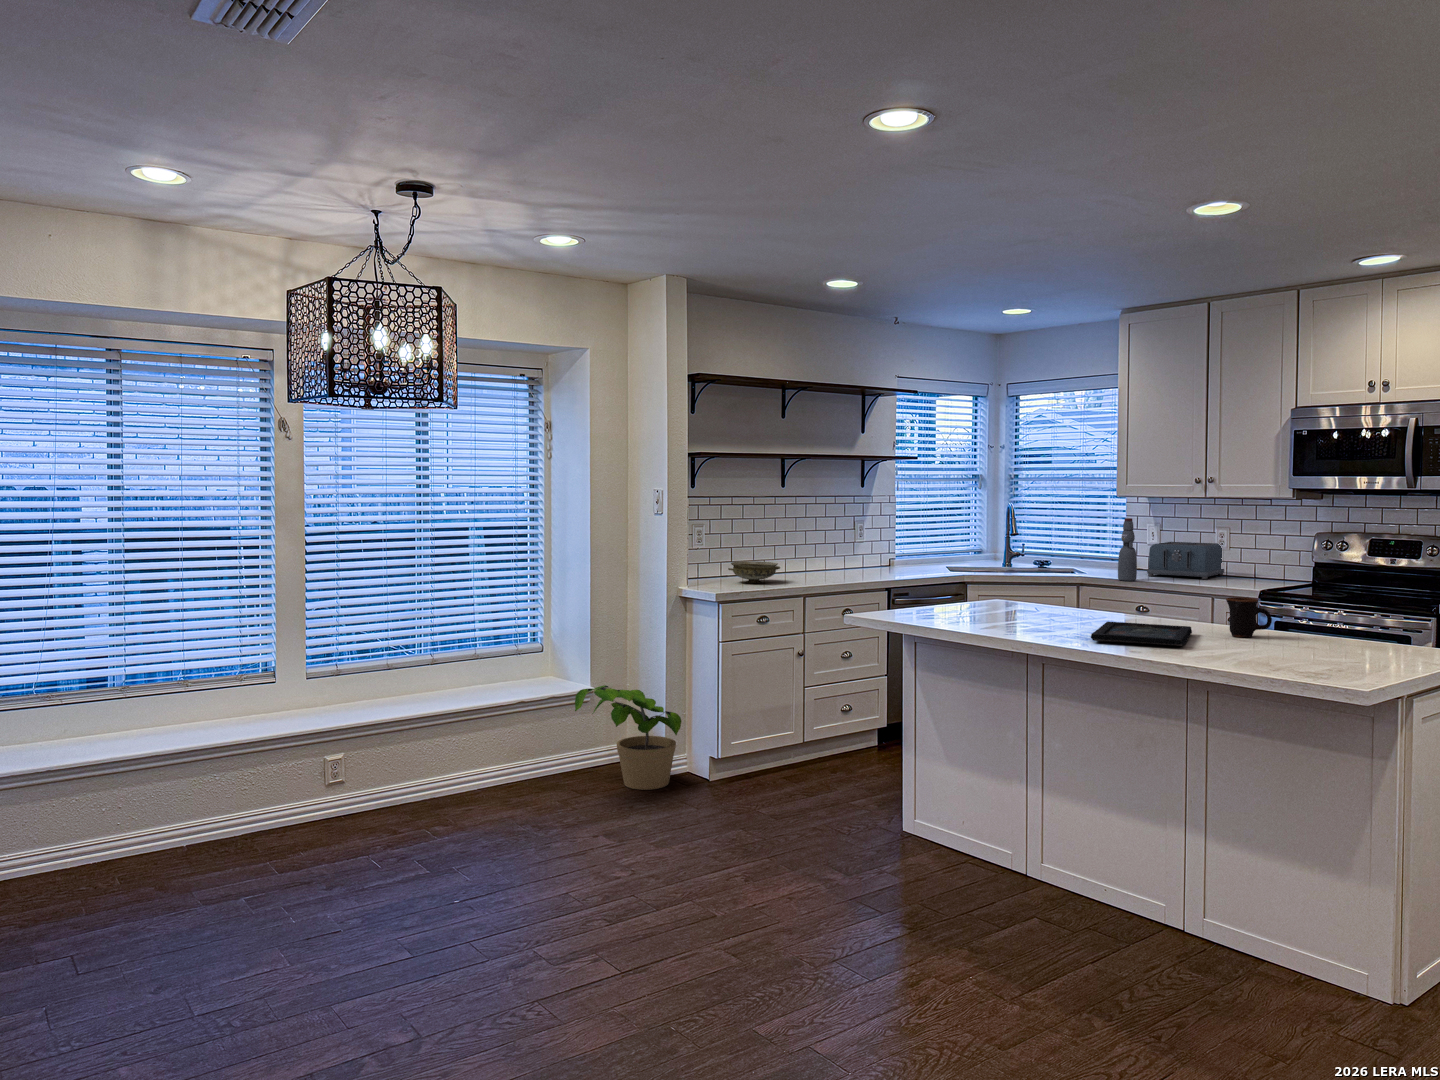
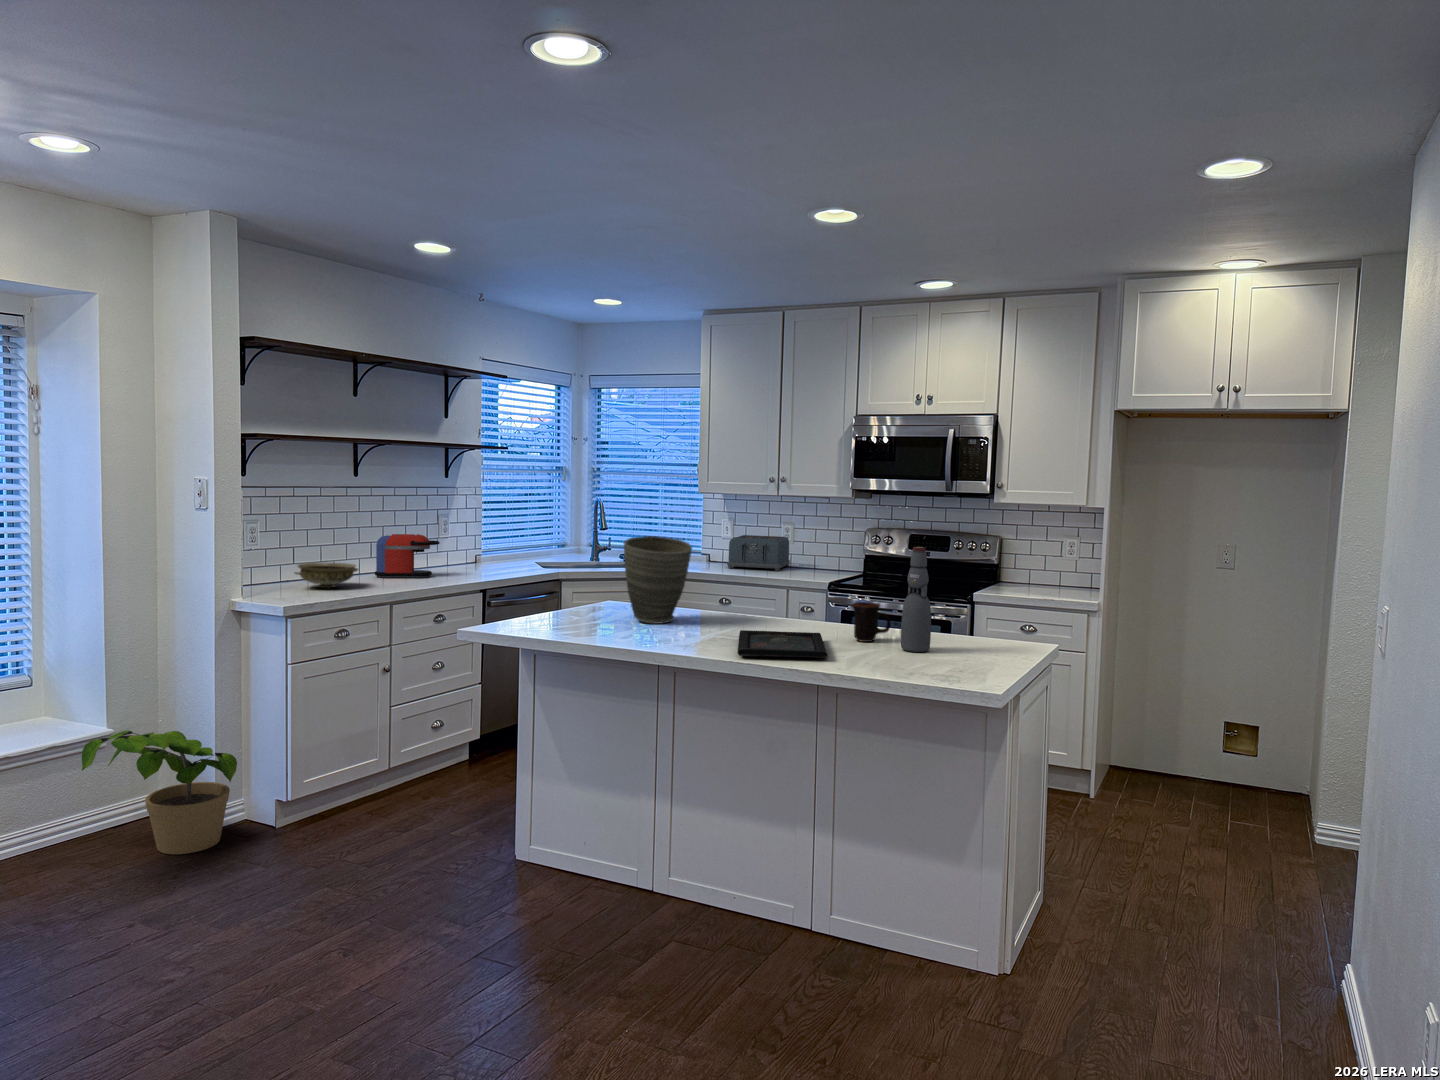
bottle: present [1118,518,1137,581] -> present [901,547,931,652]
vase: none [1000,534,1068,616] -> present [624,536,692,624]
coffee maker: none [796,538,852,577] -> present [375,534,440,578]

